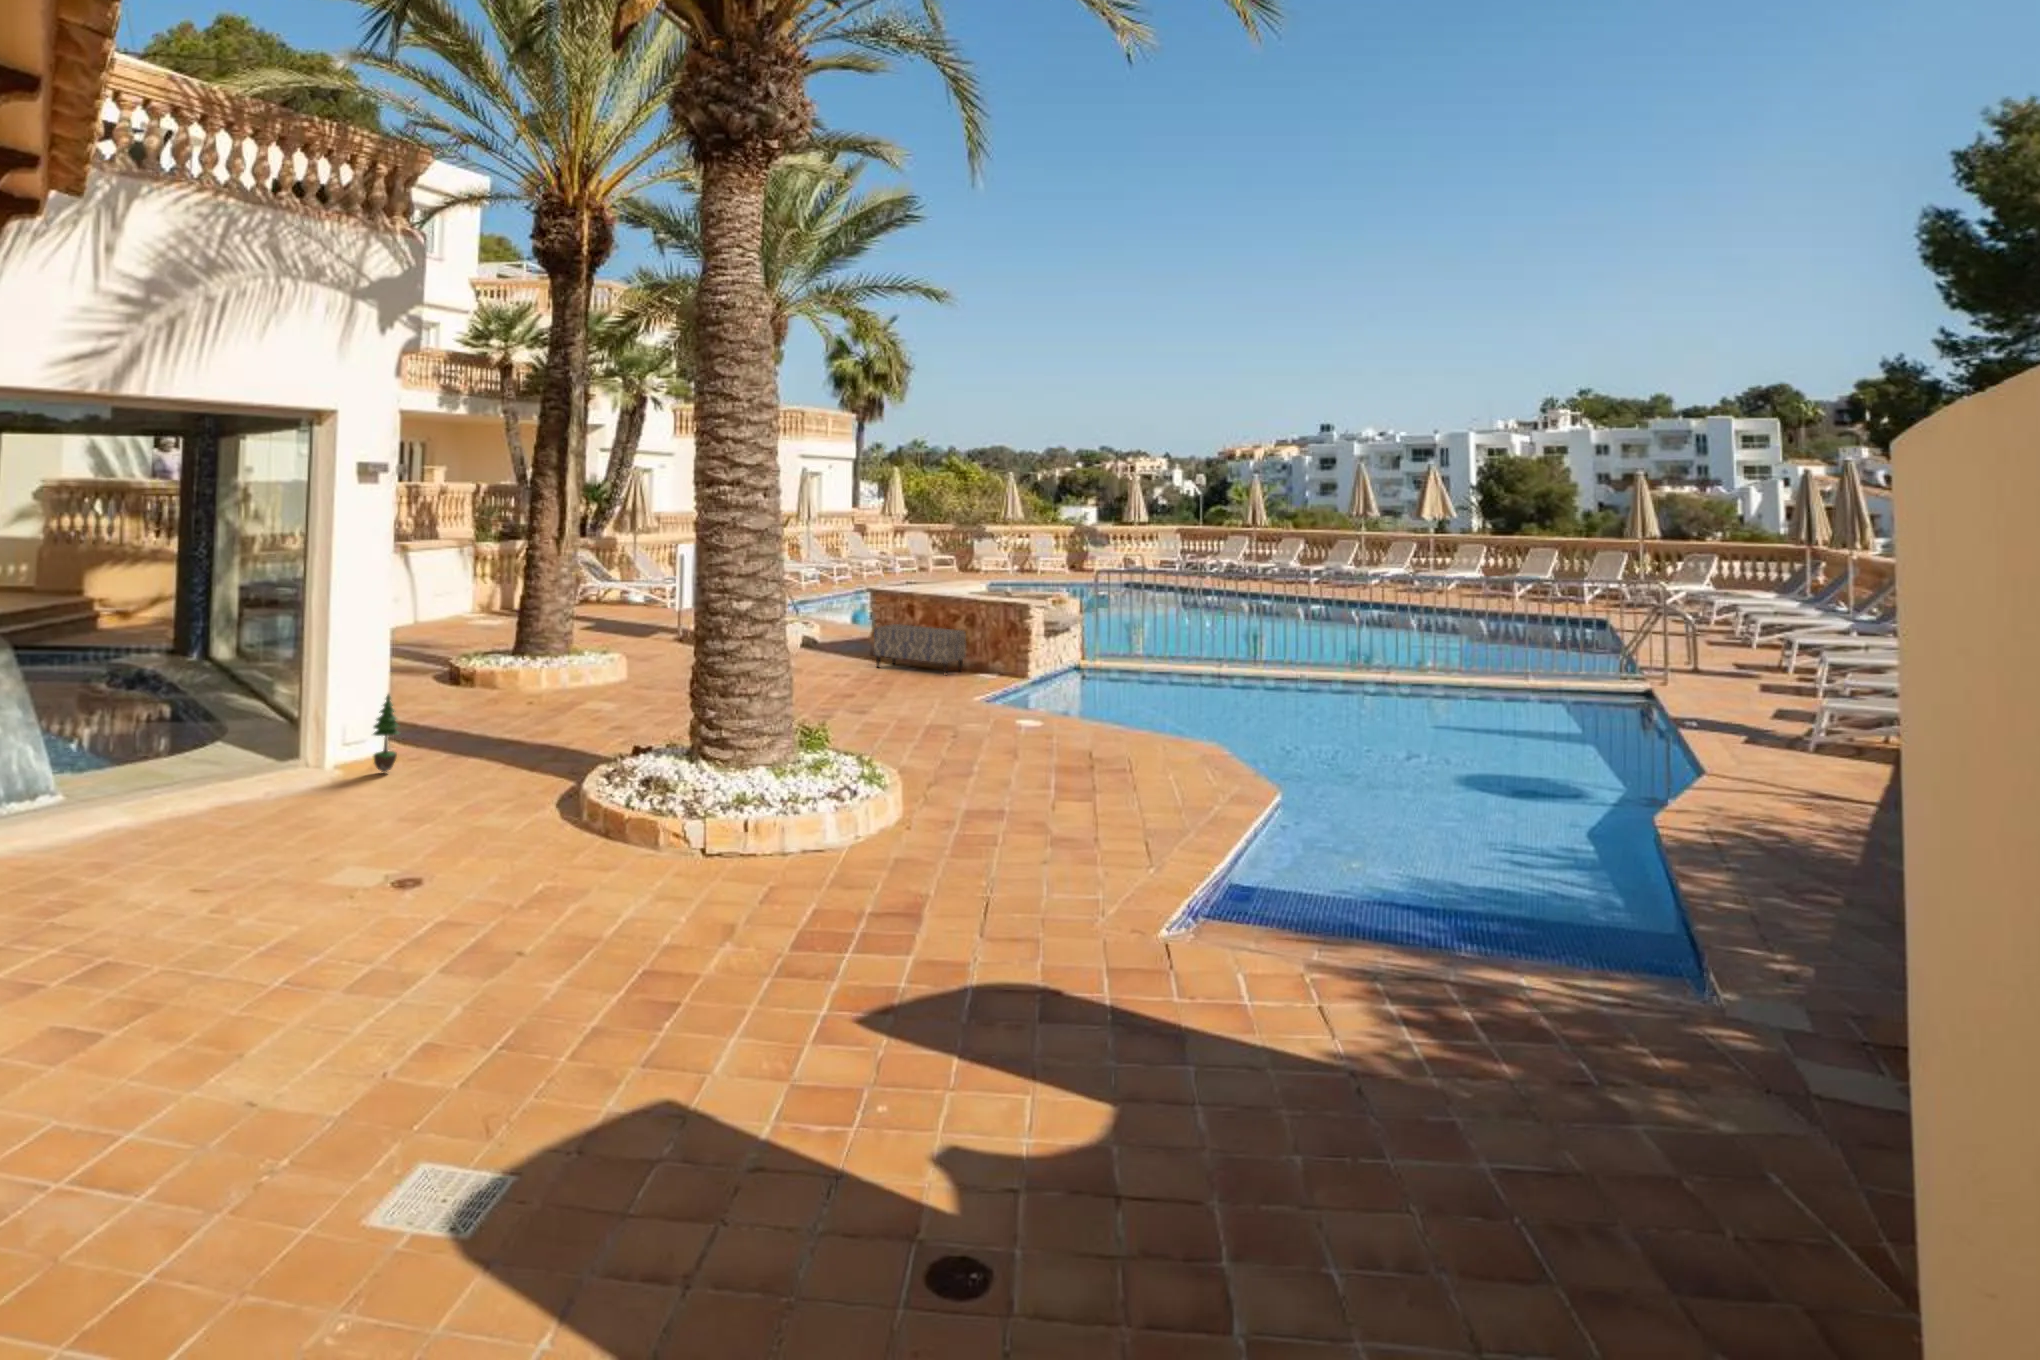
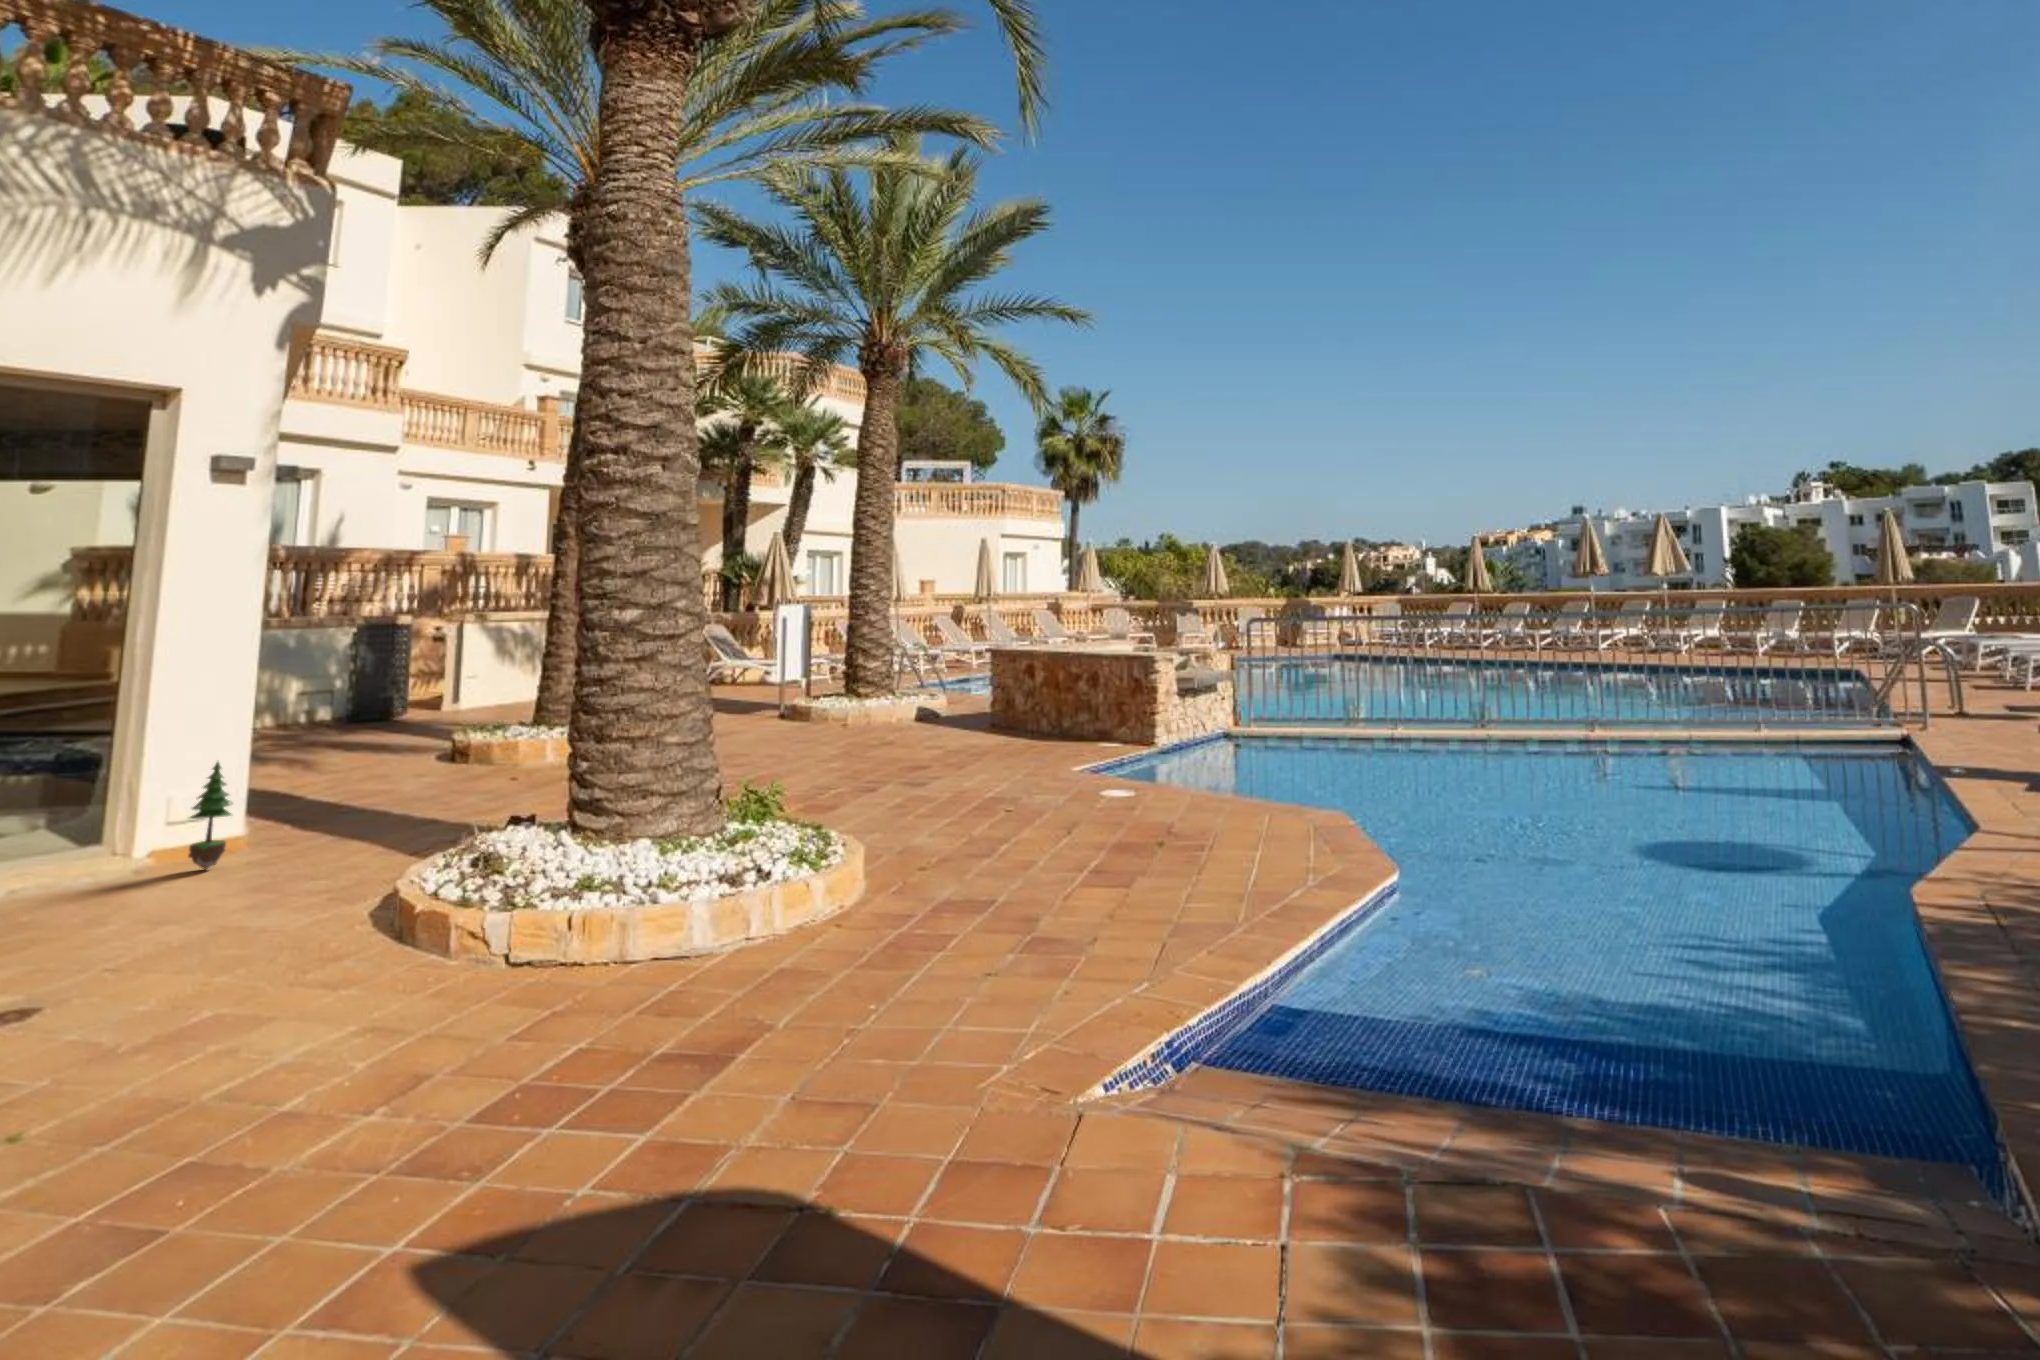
bench: present [874,624,966,675] -> none [984,684,1091,743]

